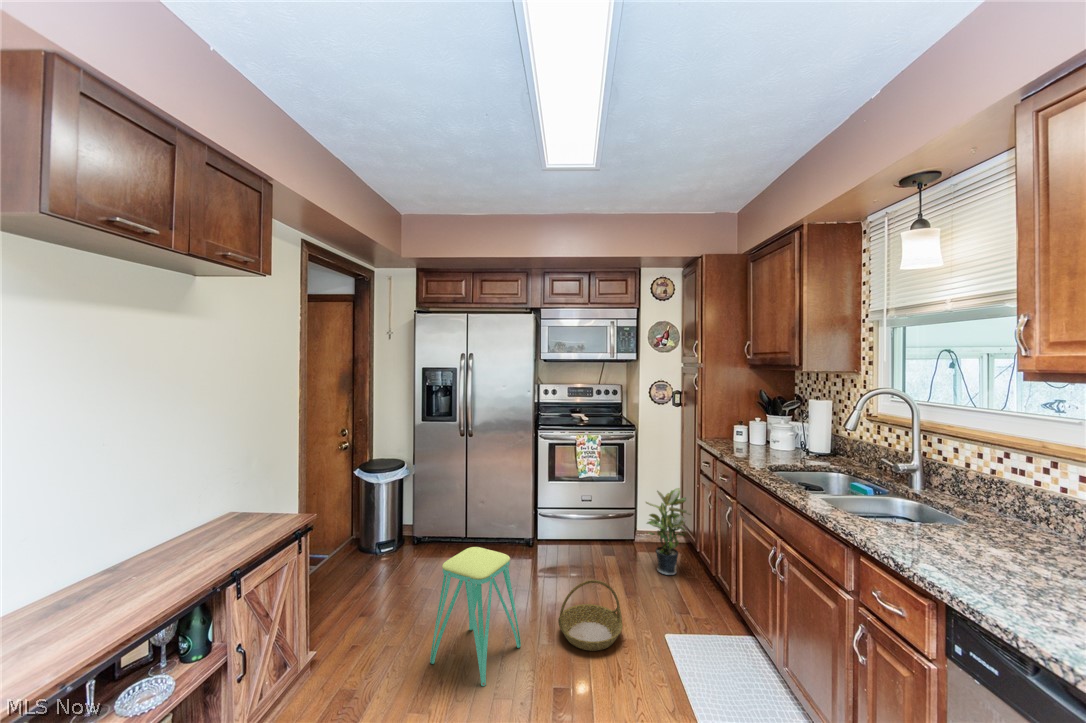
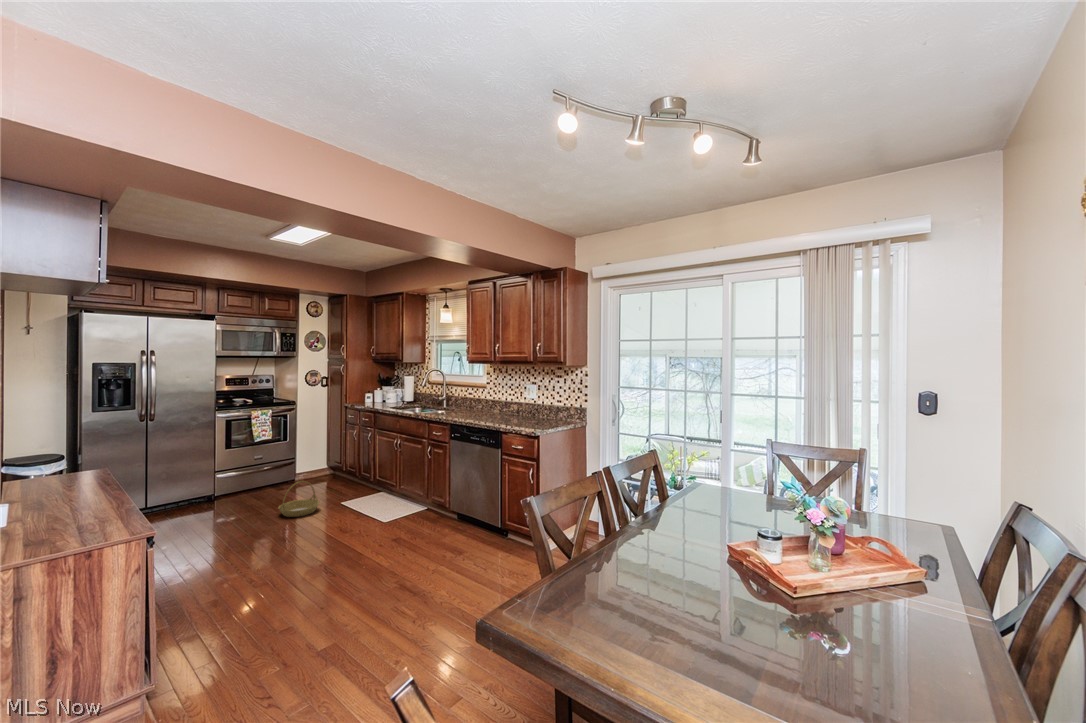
potted plant: present [646,488,690,575] -> none [311,434,341,487]
stool: present [430,547,521,686] -> none [203,473,260,545]

